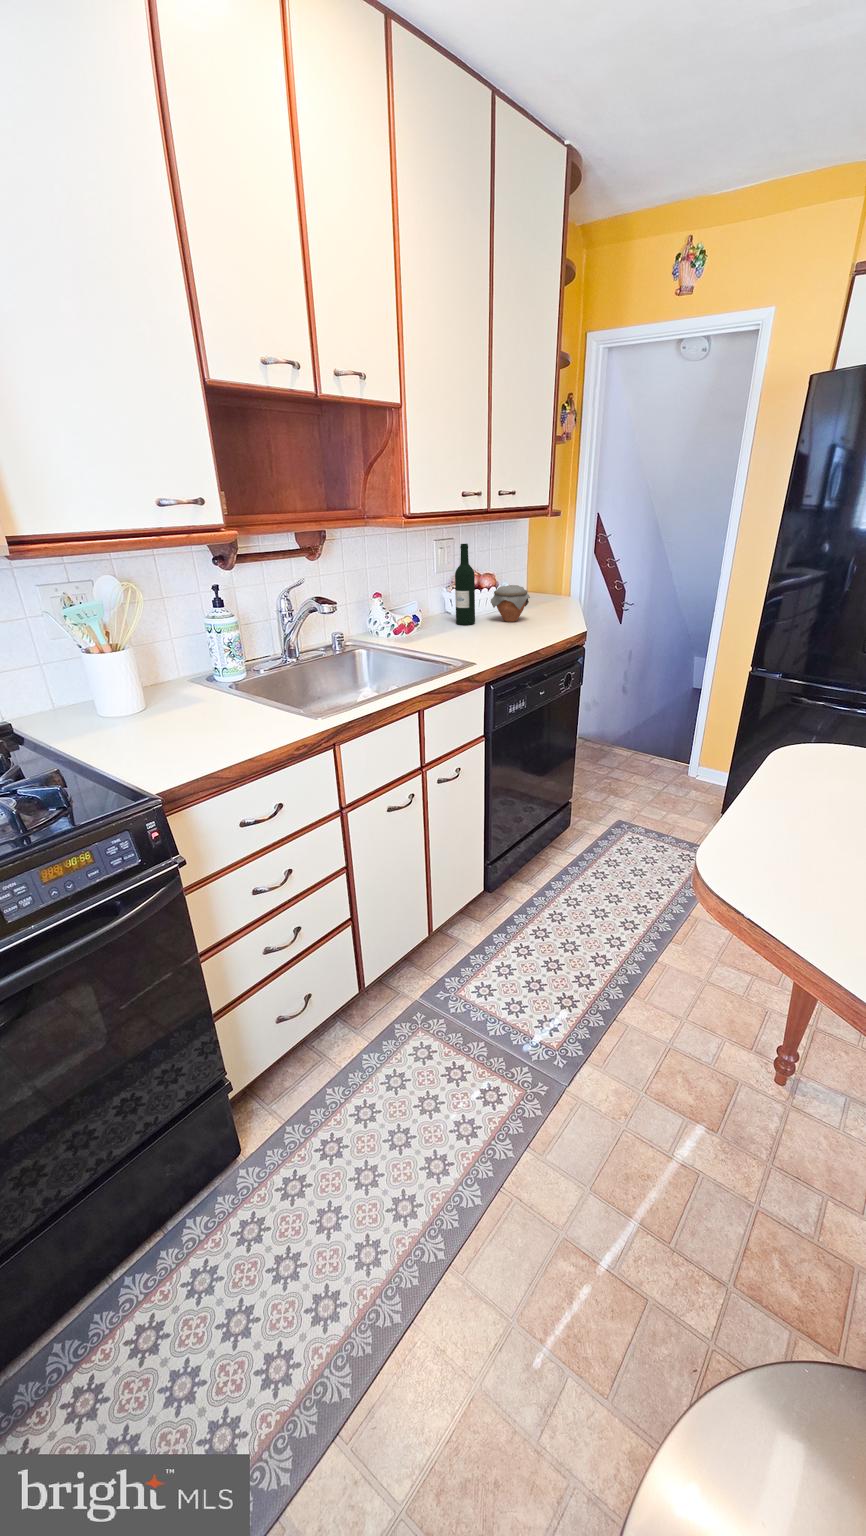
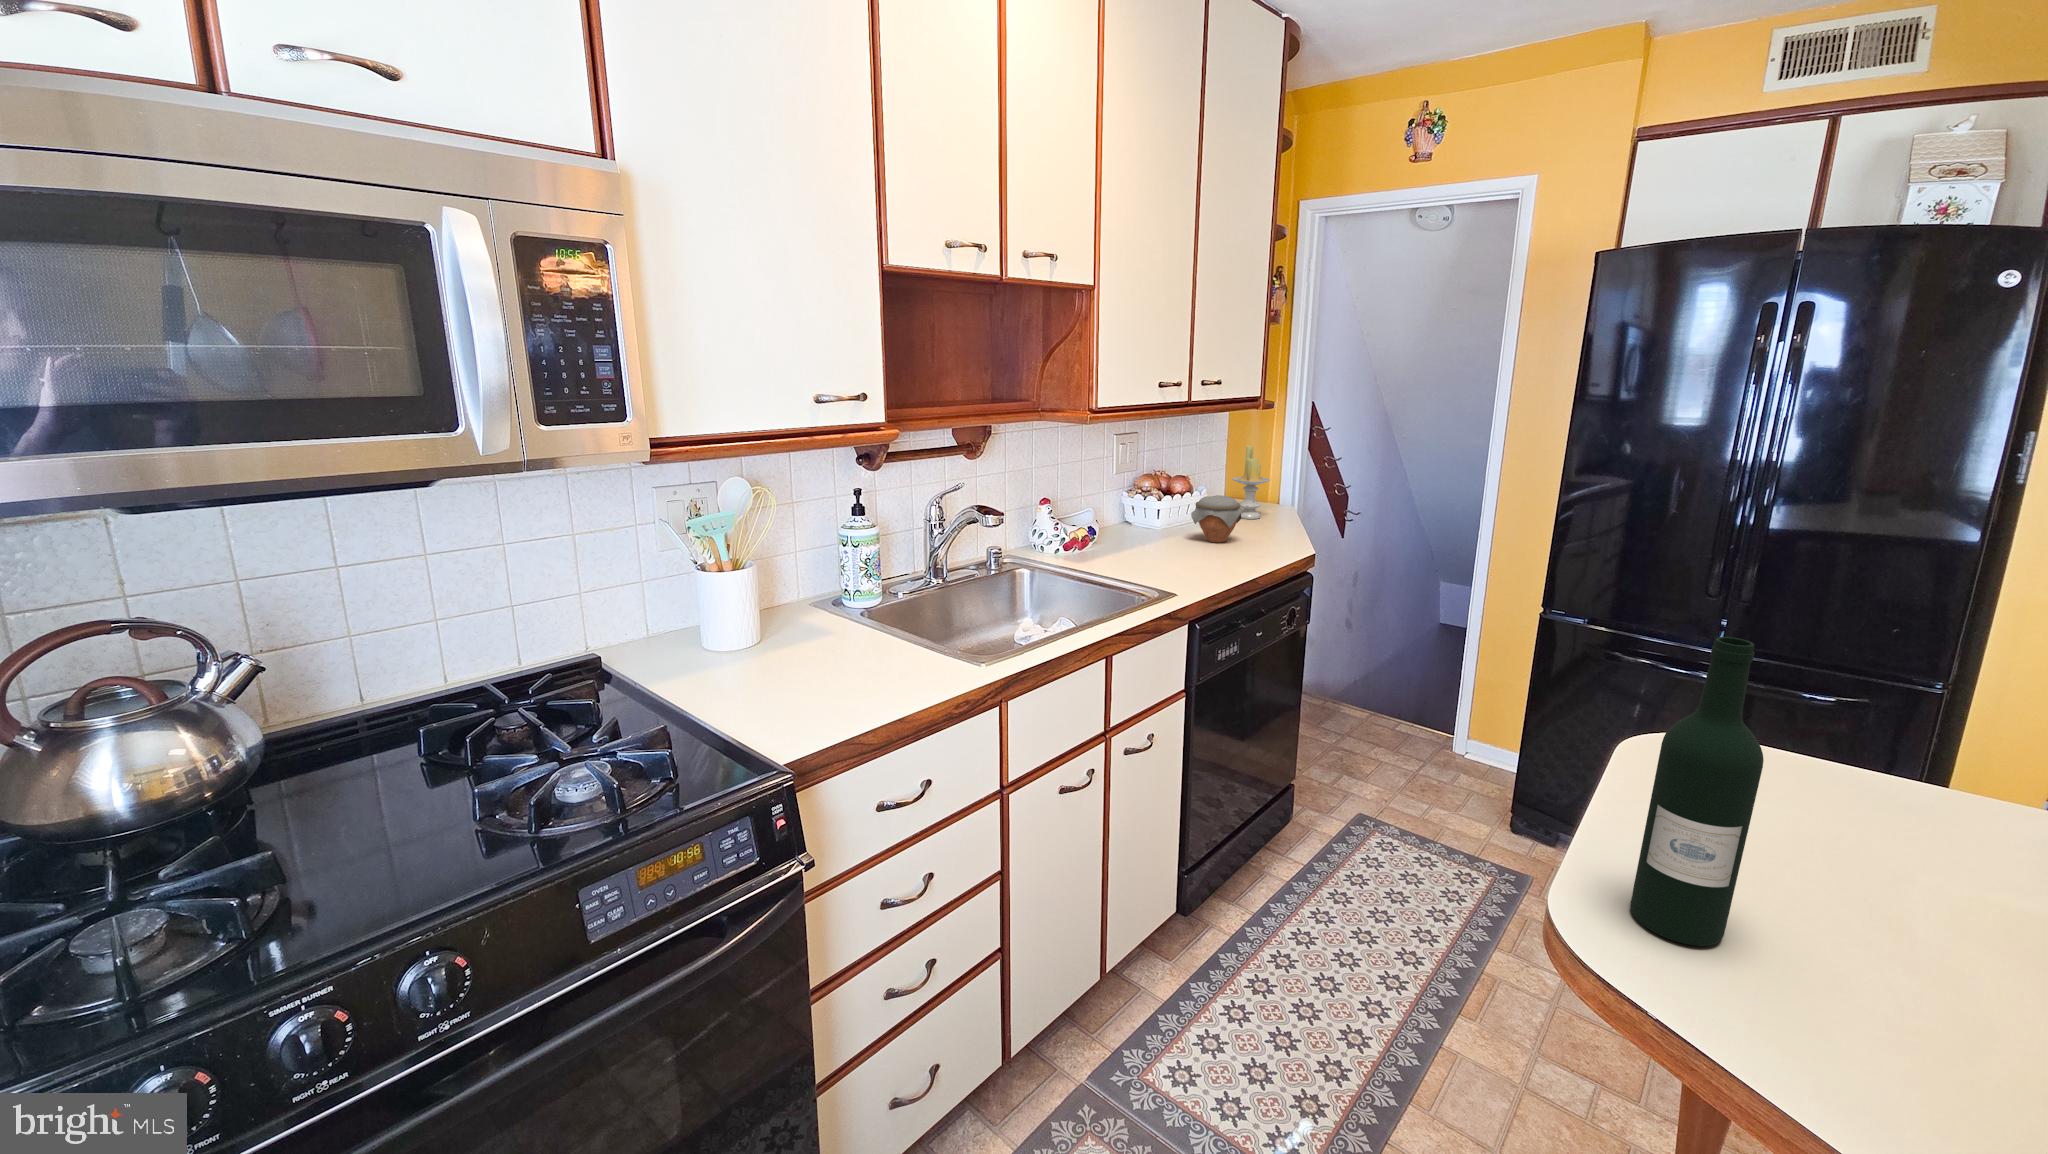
wine bottle: present [455,544,475,625] -> present [1630,637,1764,946]
candle: none [525,546,554,604] -> present [1233,445,1270,519]

